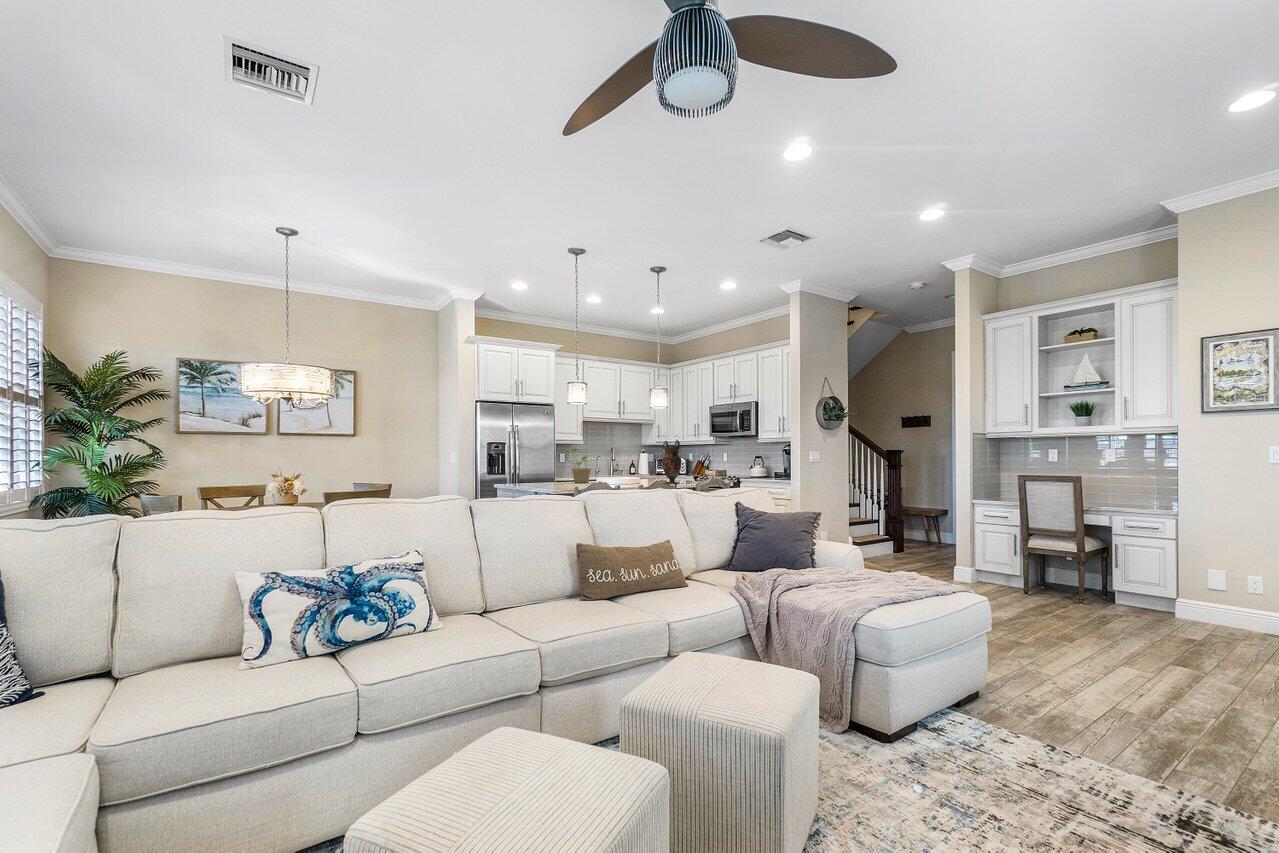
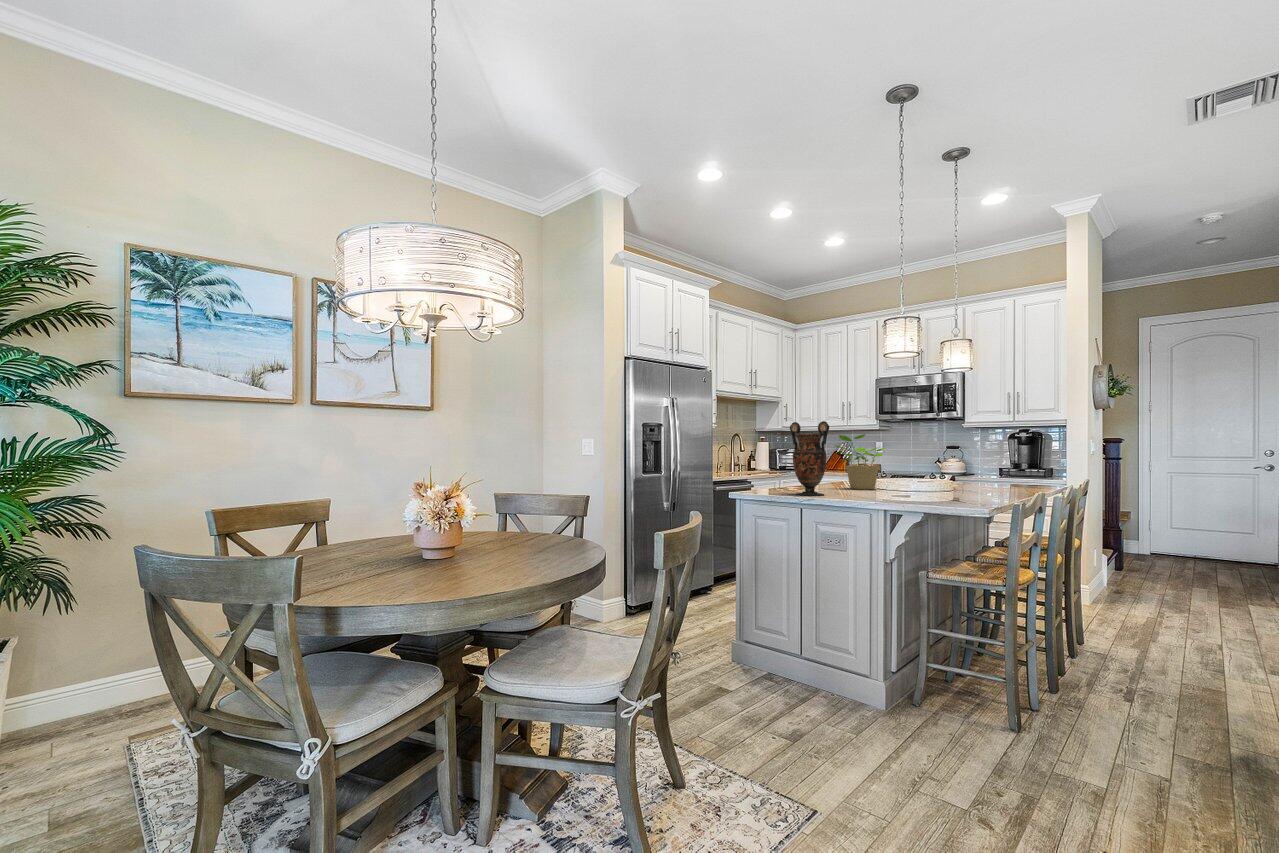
vase: present [662,440,681,484] -> present [790,421,829,496]

